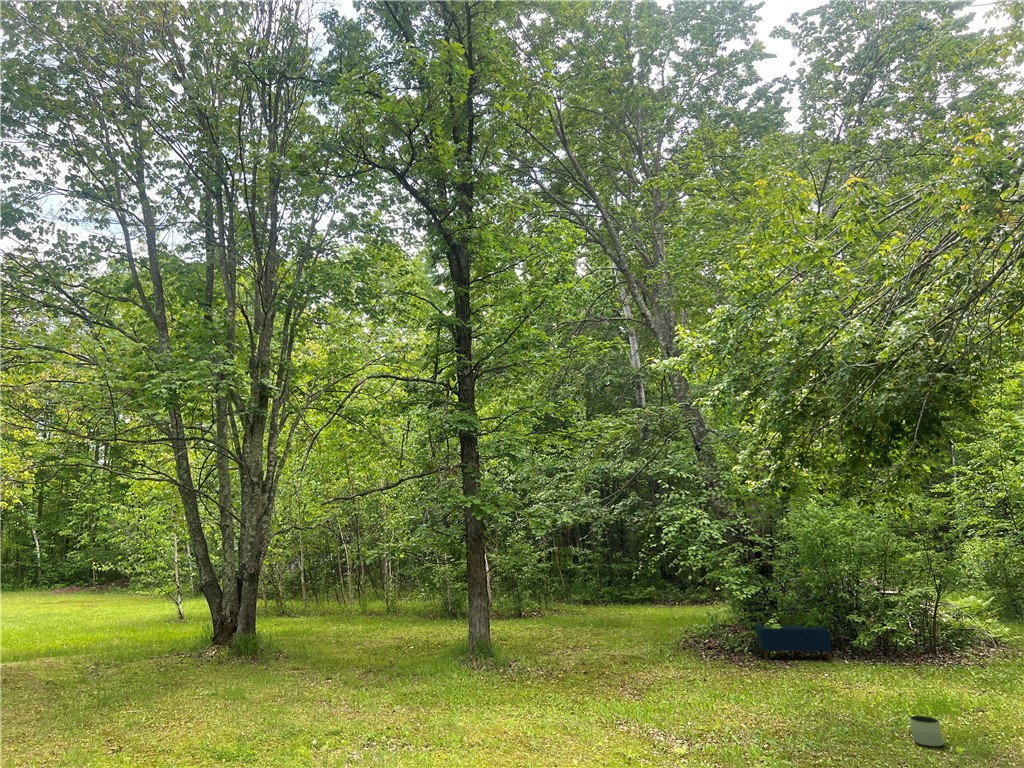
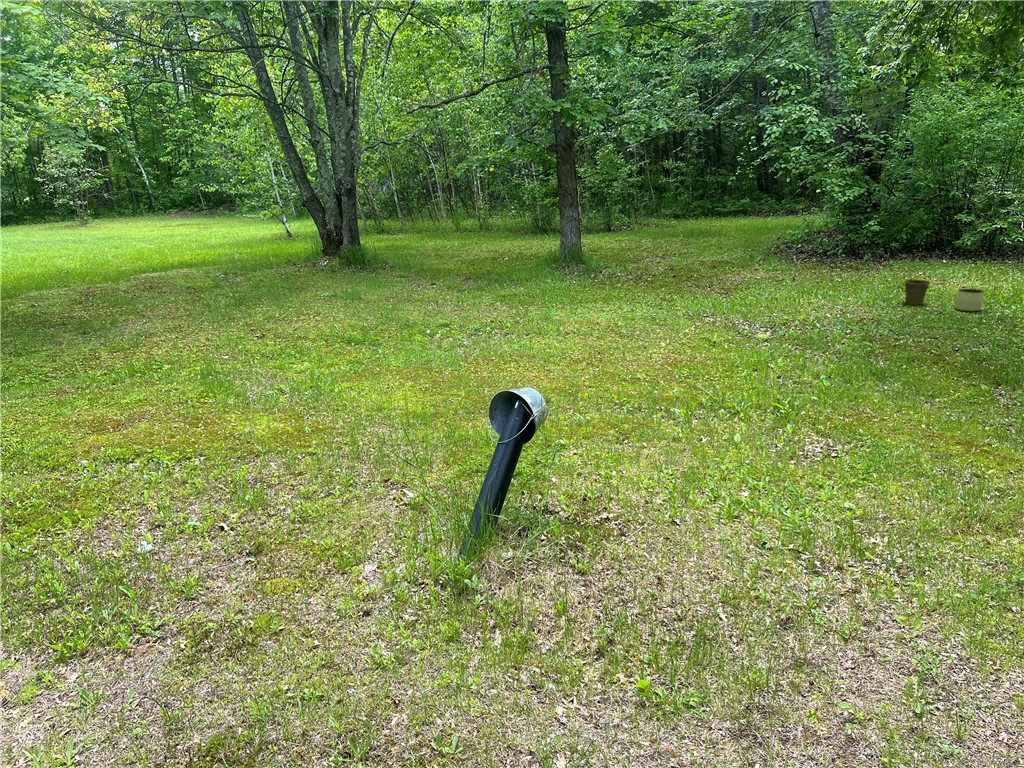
bench: present [755,625,832,662] -> none [842,225,920,258]
bucket: none [846,699,876,735] -> present [904,279,930,305]

